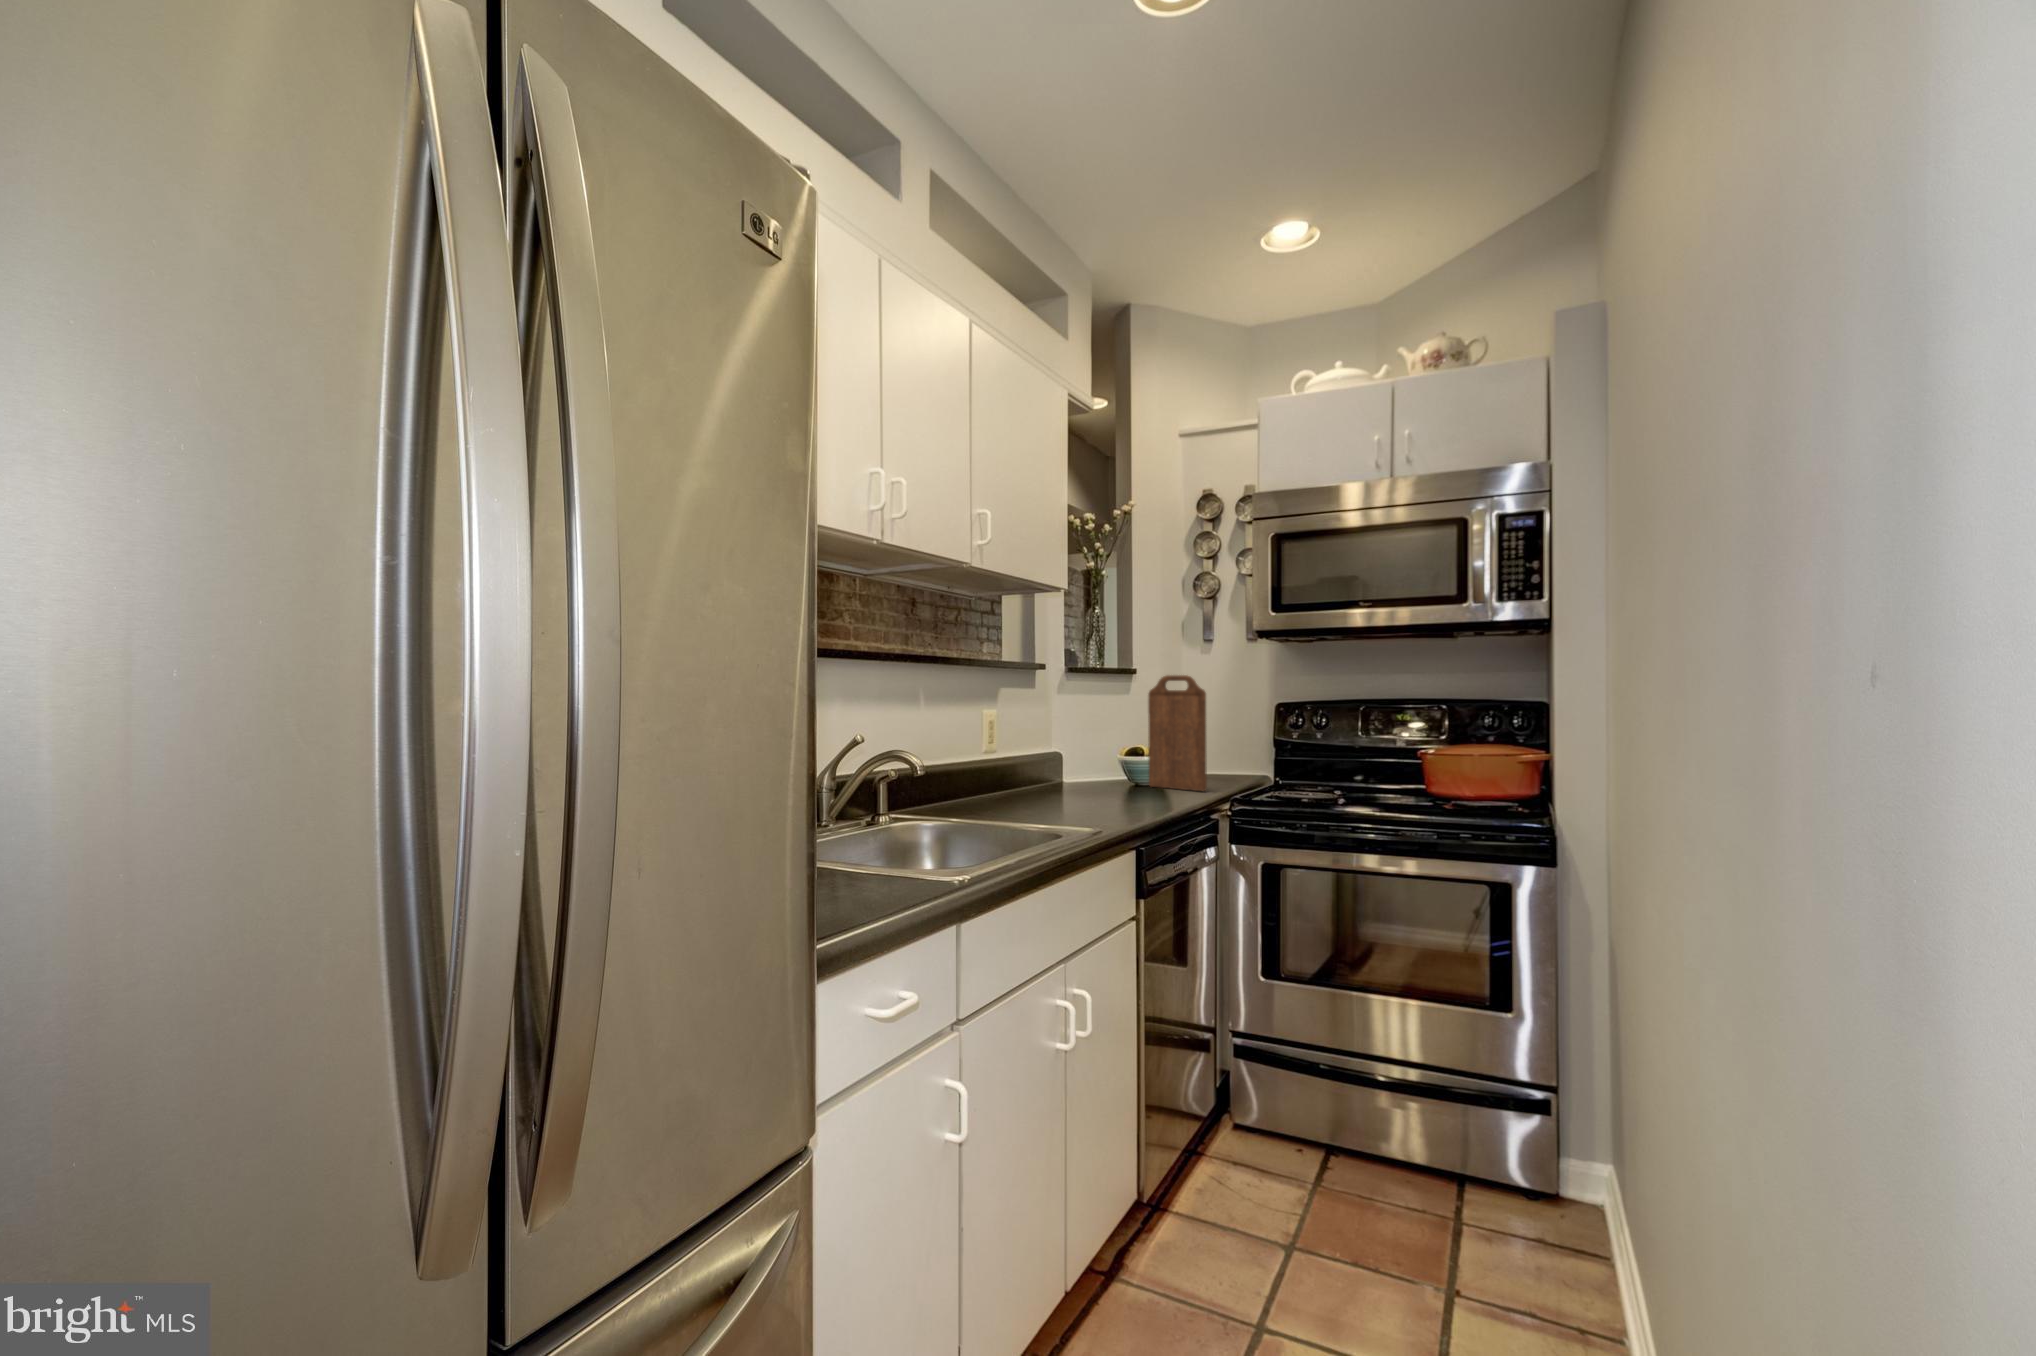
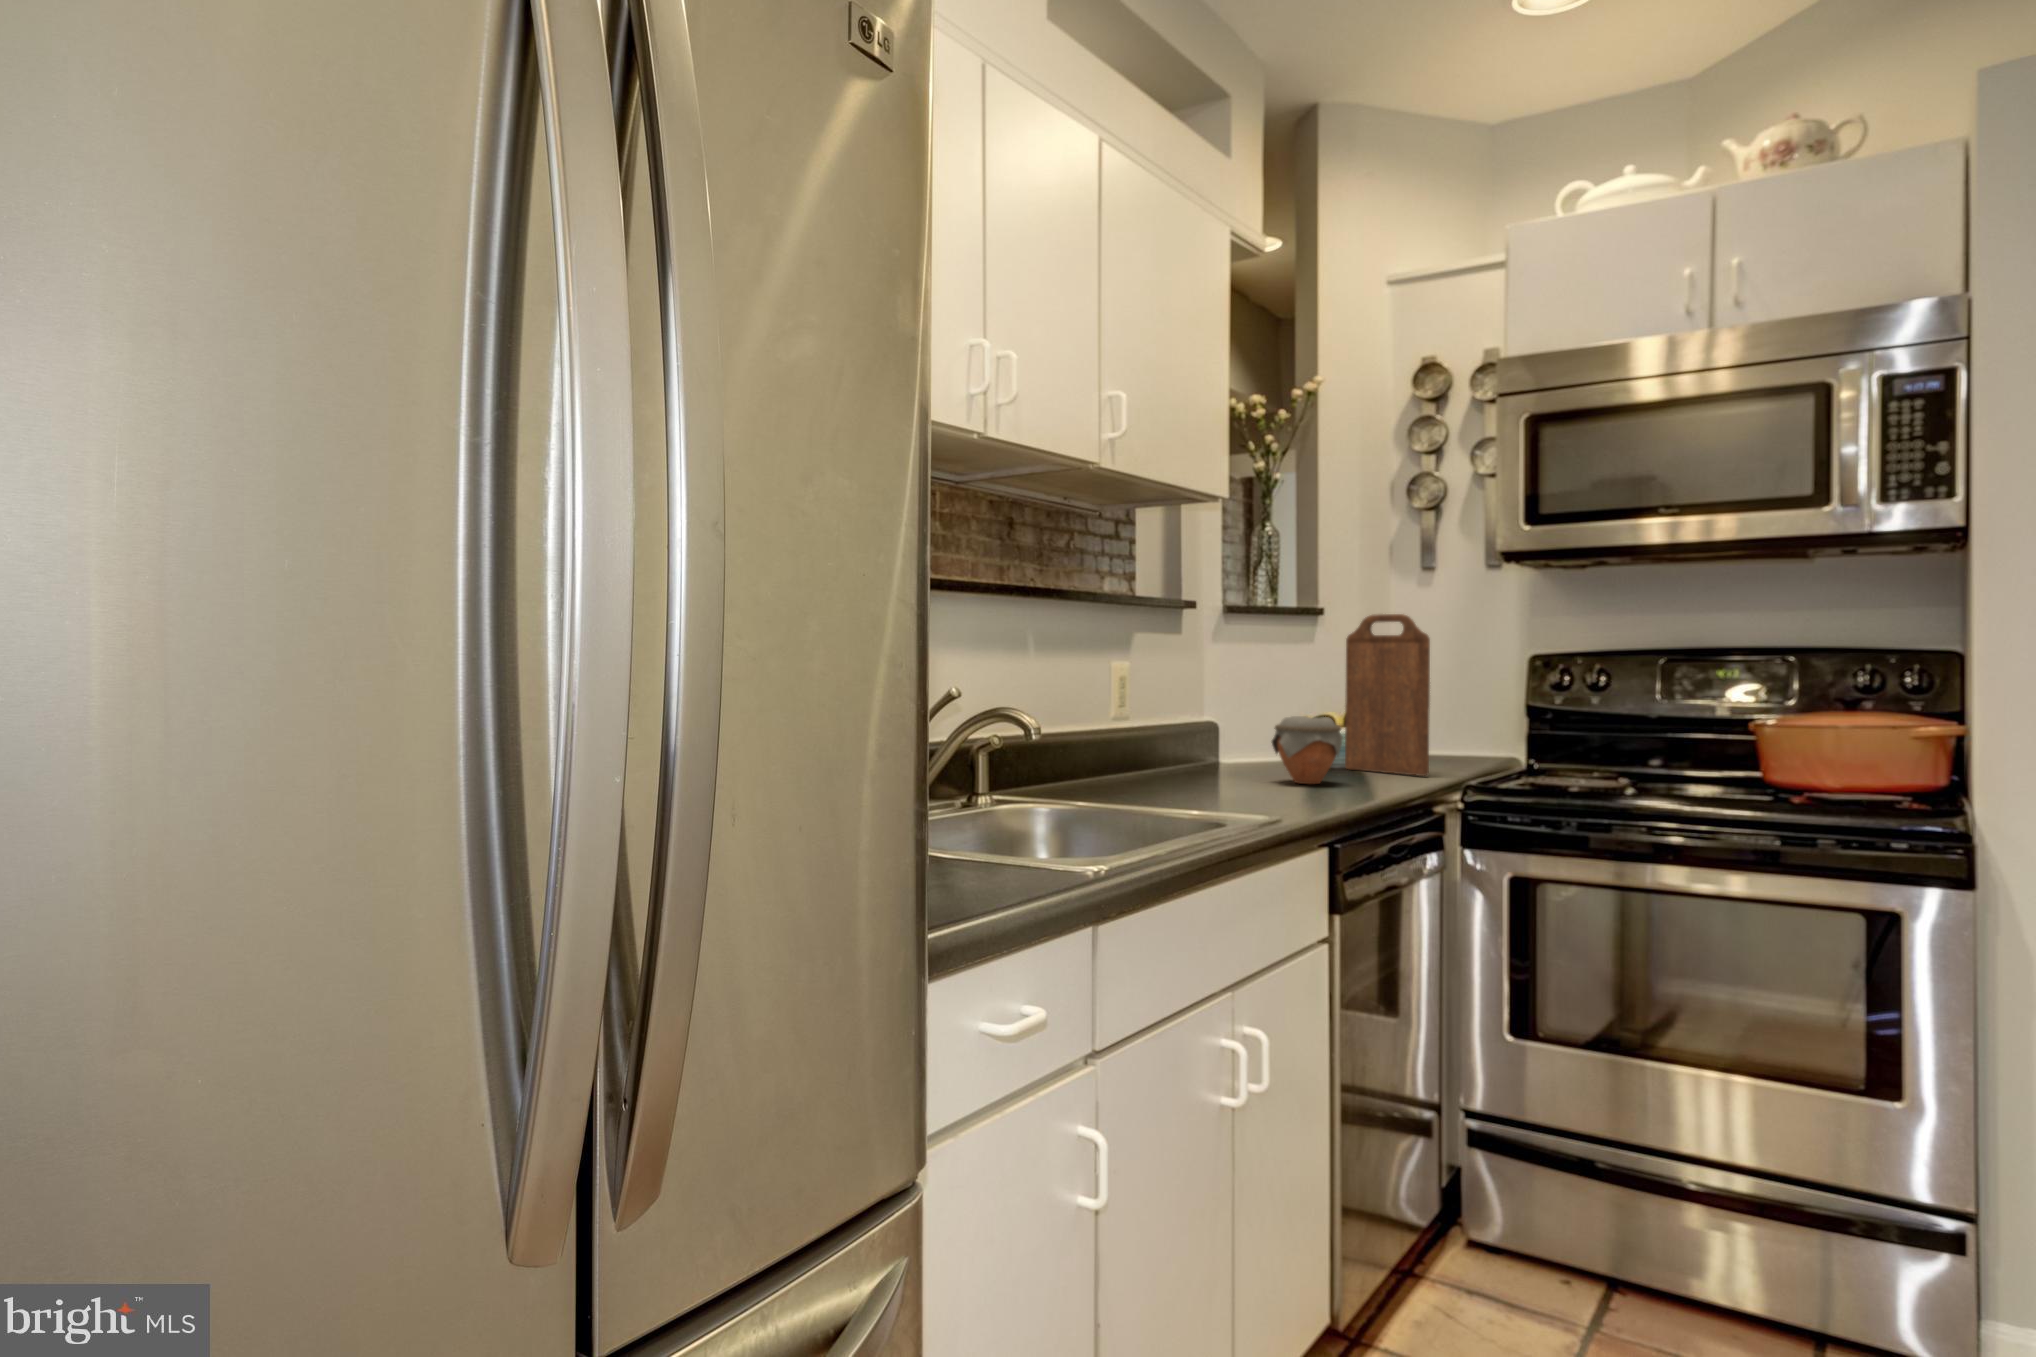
jar: none [1095,750,1145,800] -> present [1272,716,1343,784]

